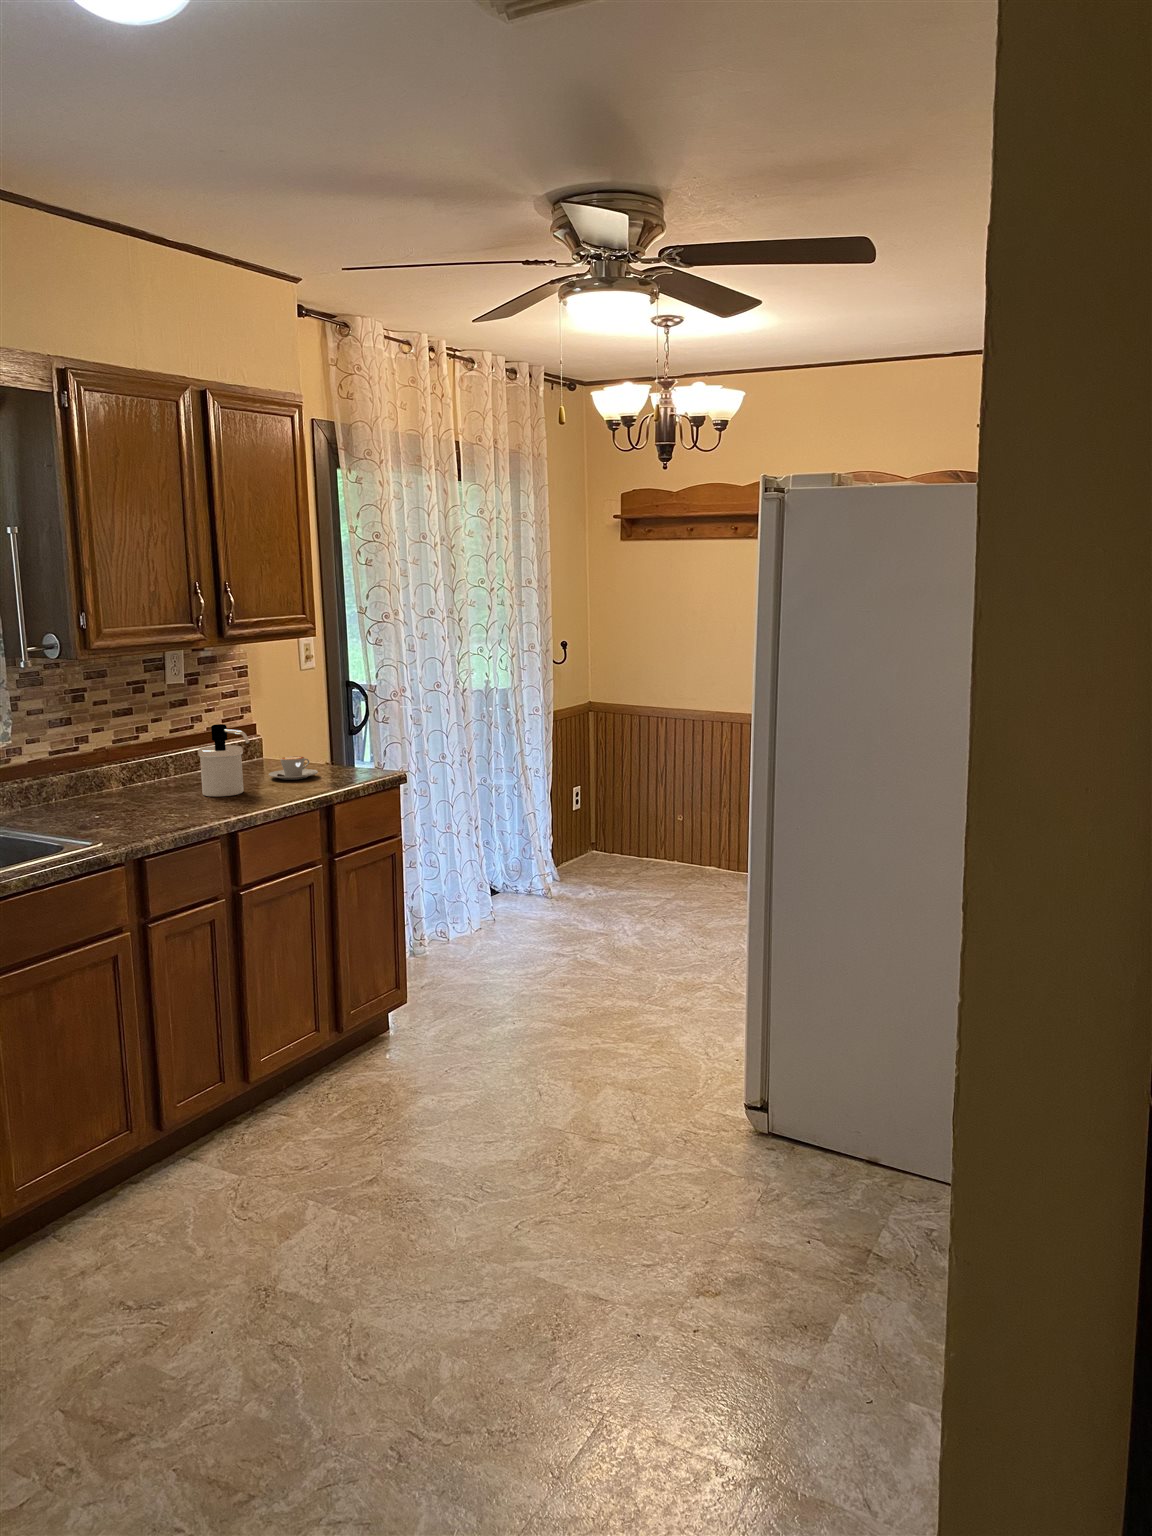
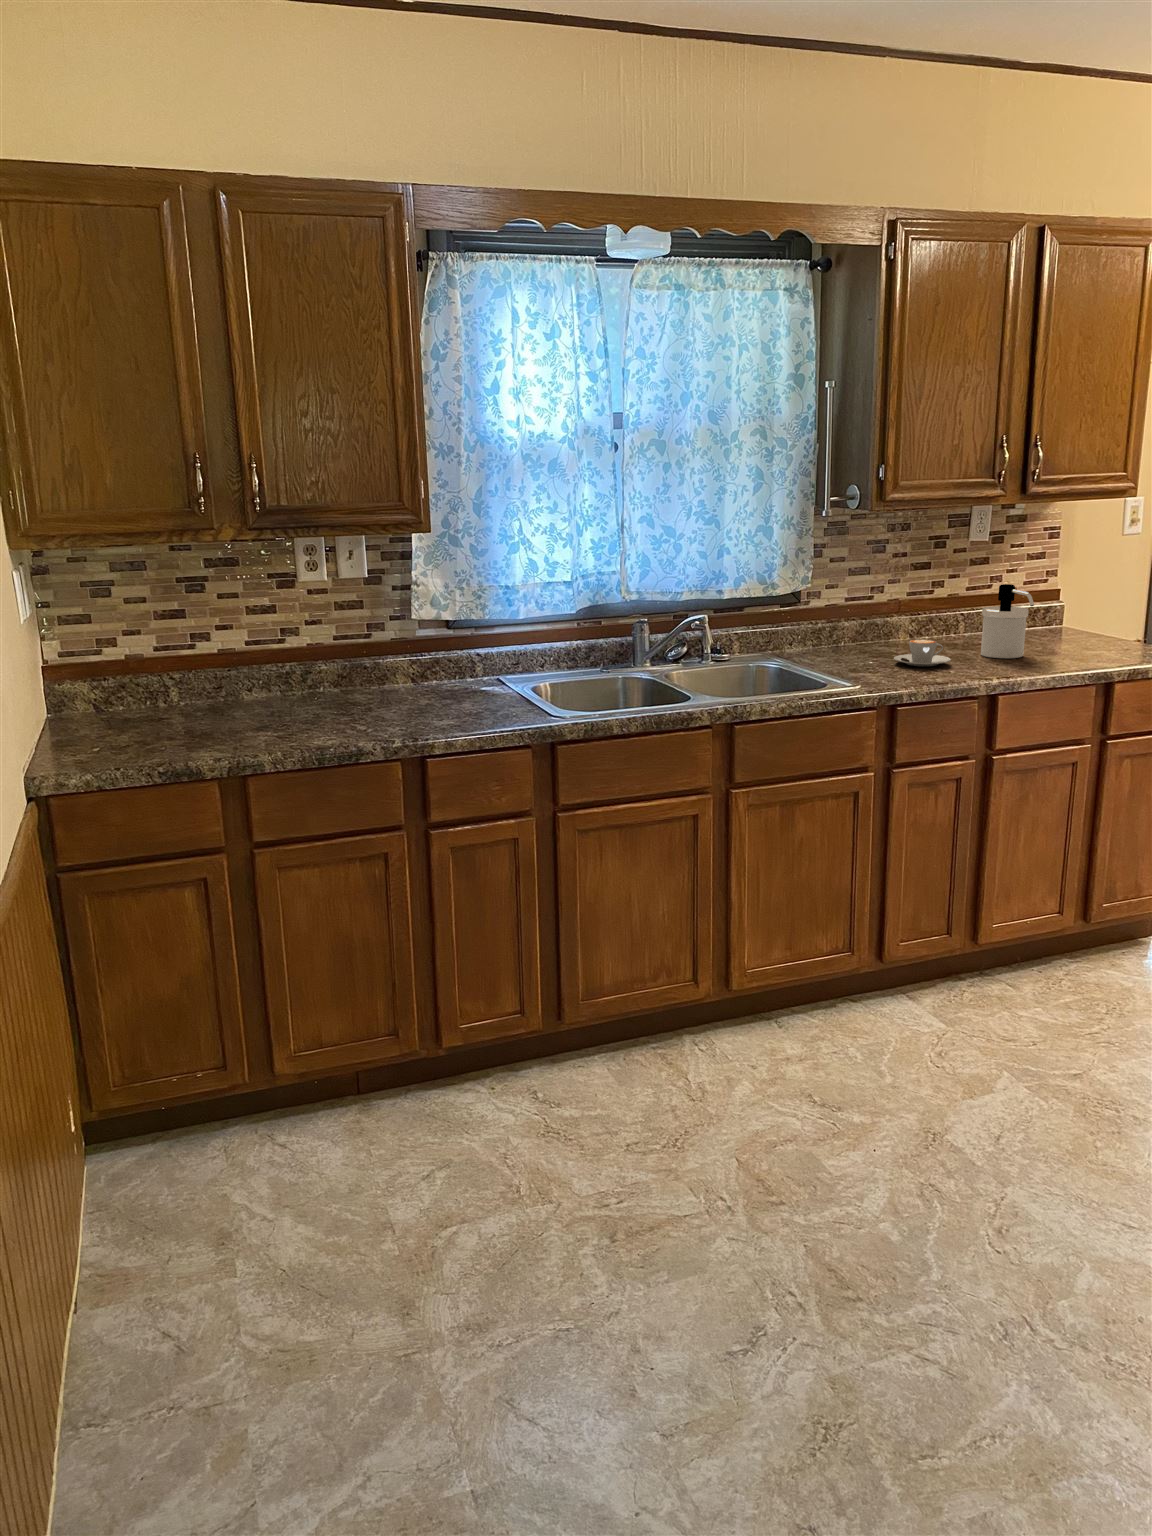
coffee cup: present [269,756,318,780] -> present [894,640,951,666]

